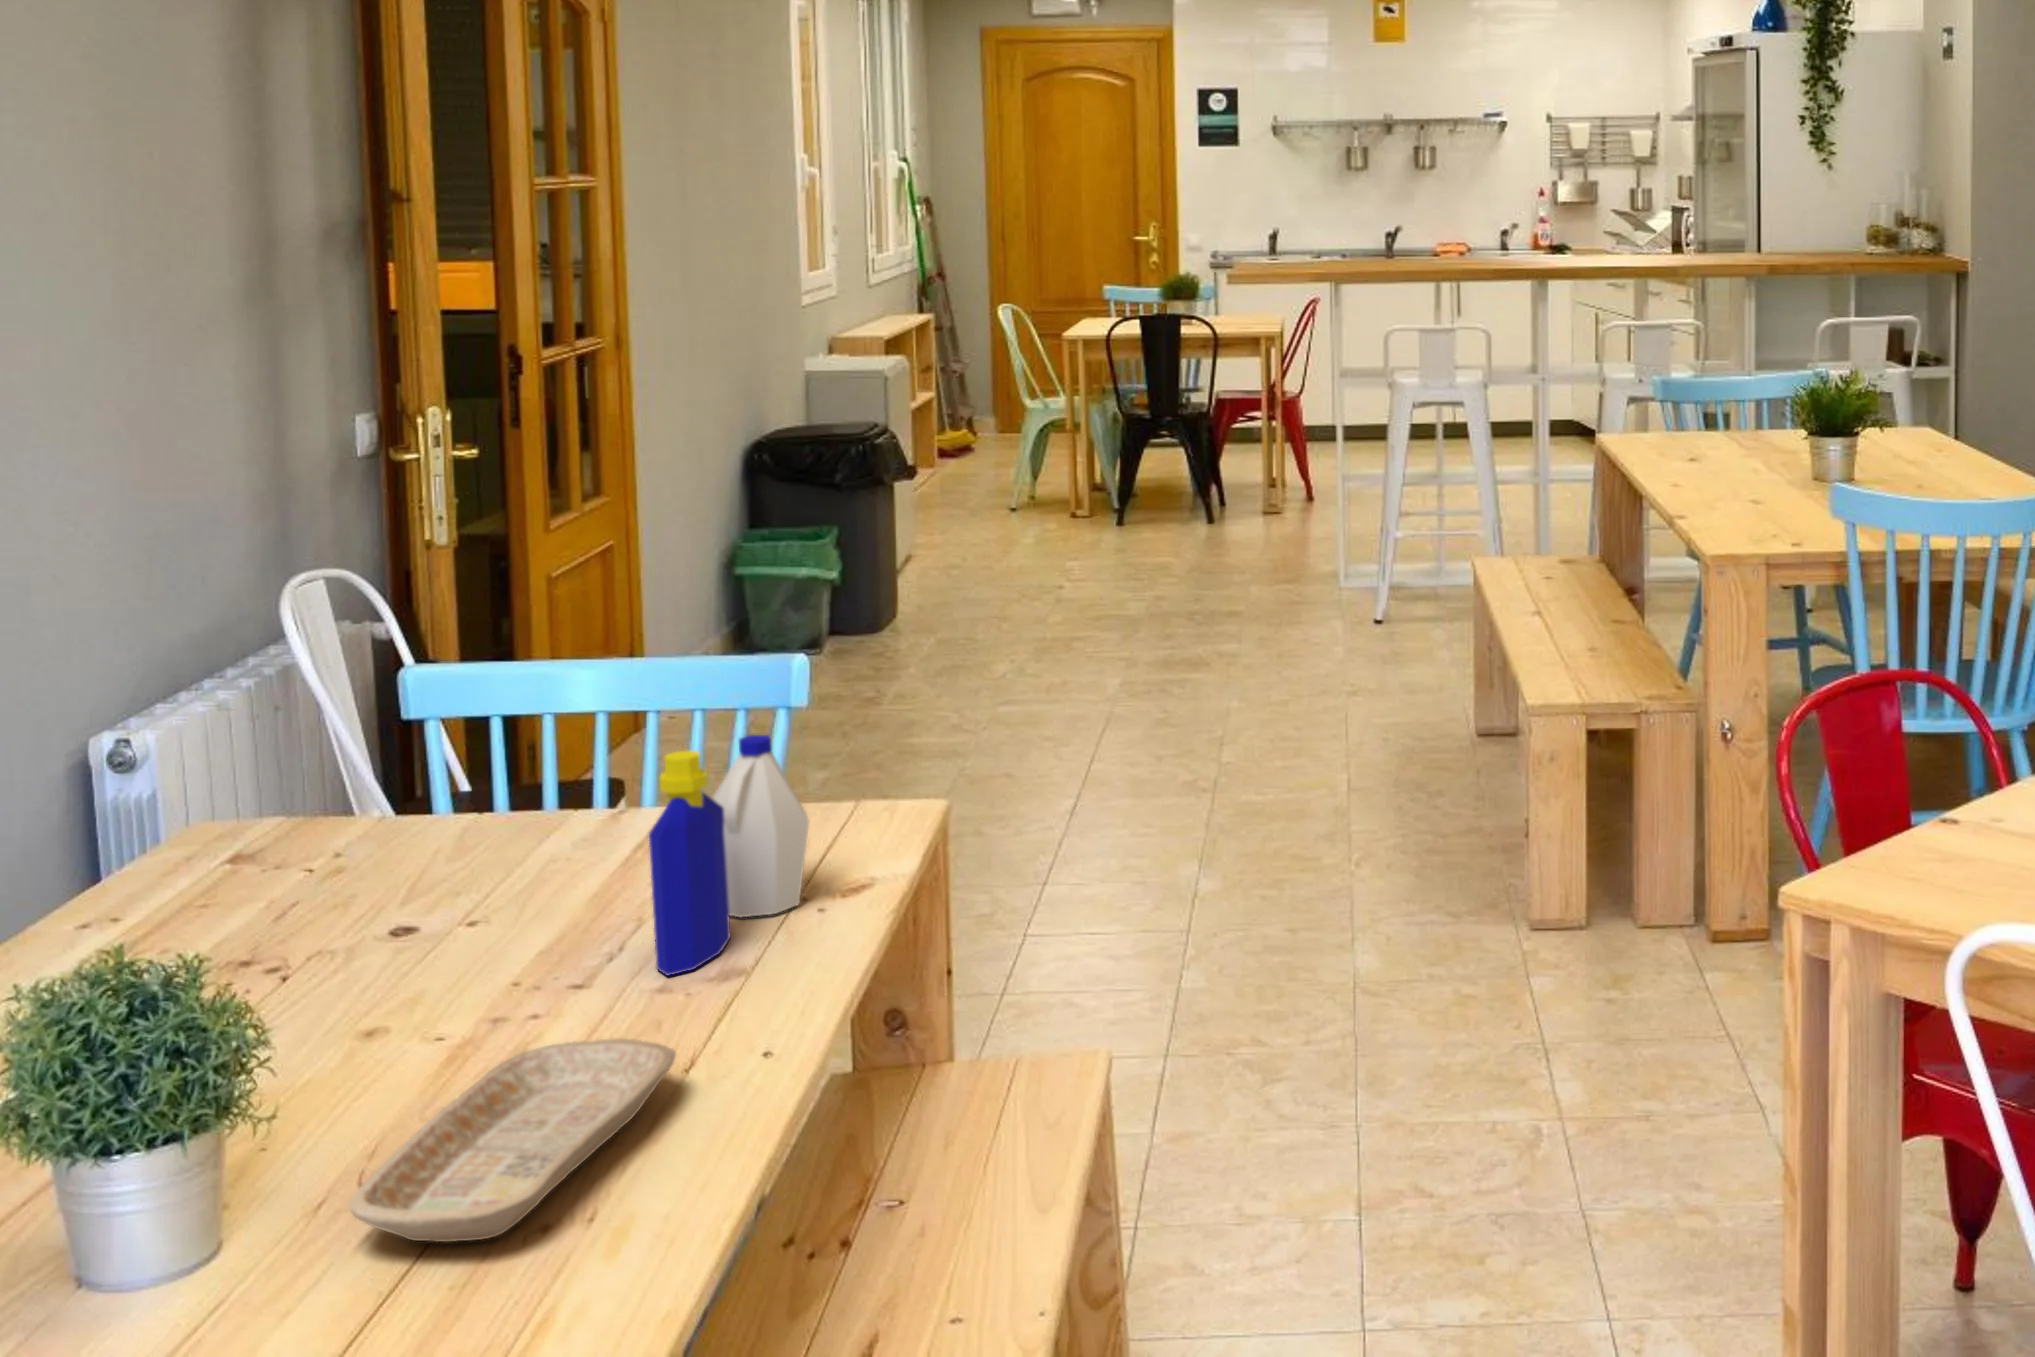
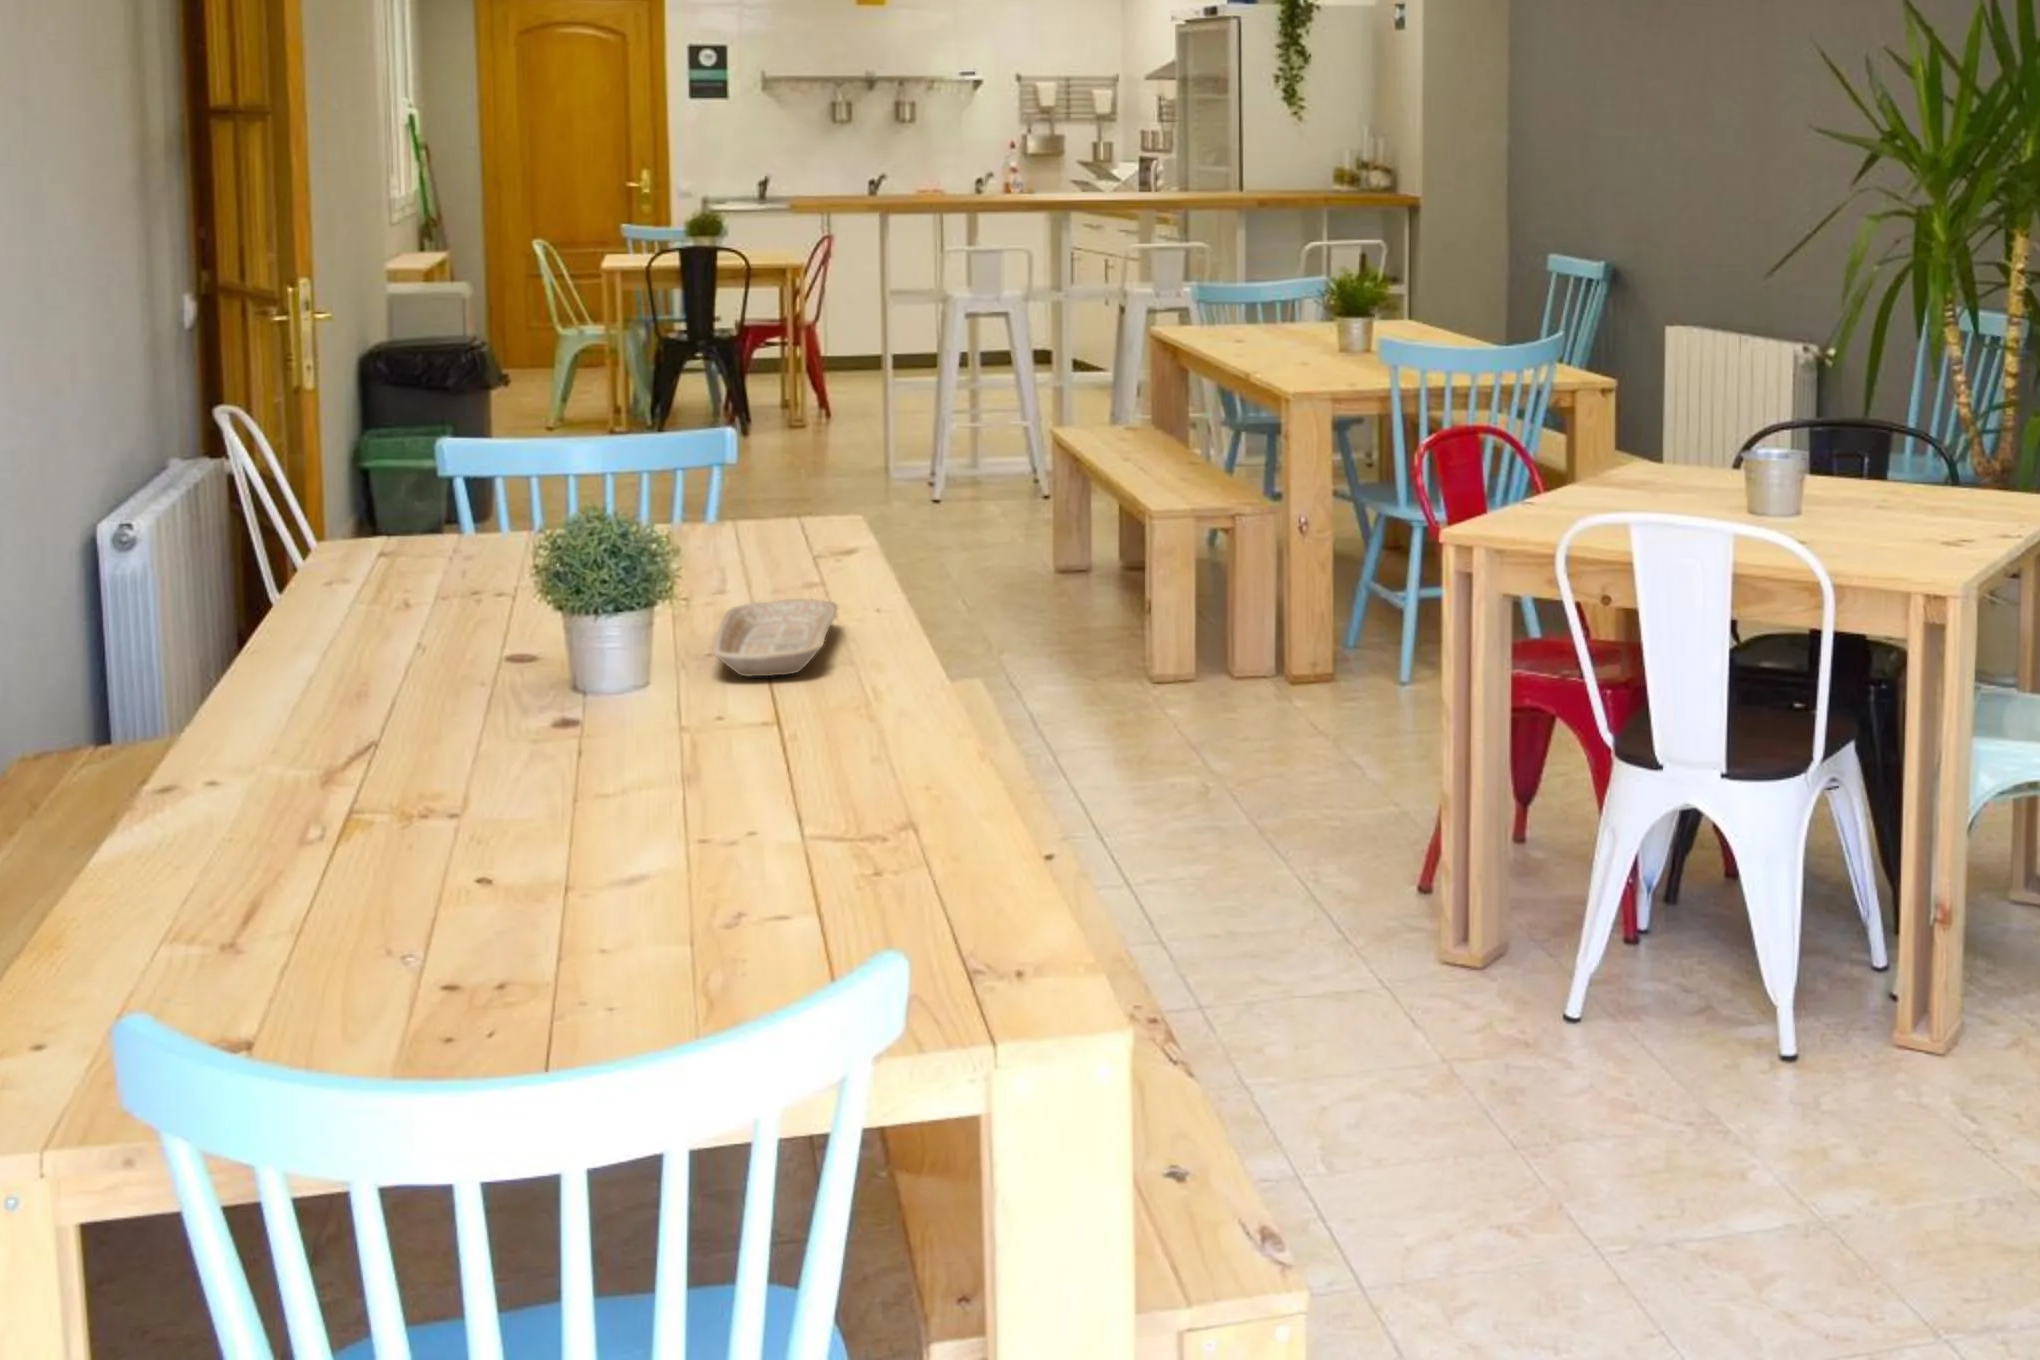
bottle: present [649,735,809,975] -> none [744,450,822,589]

